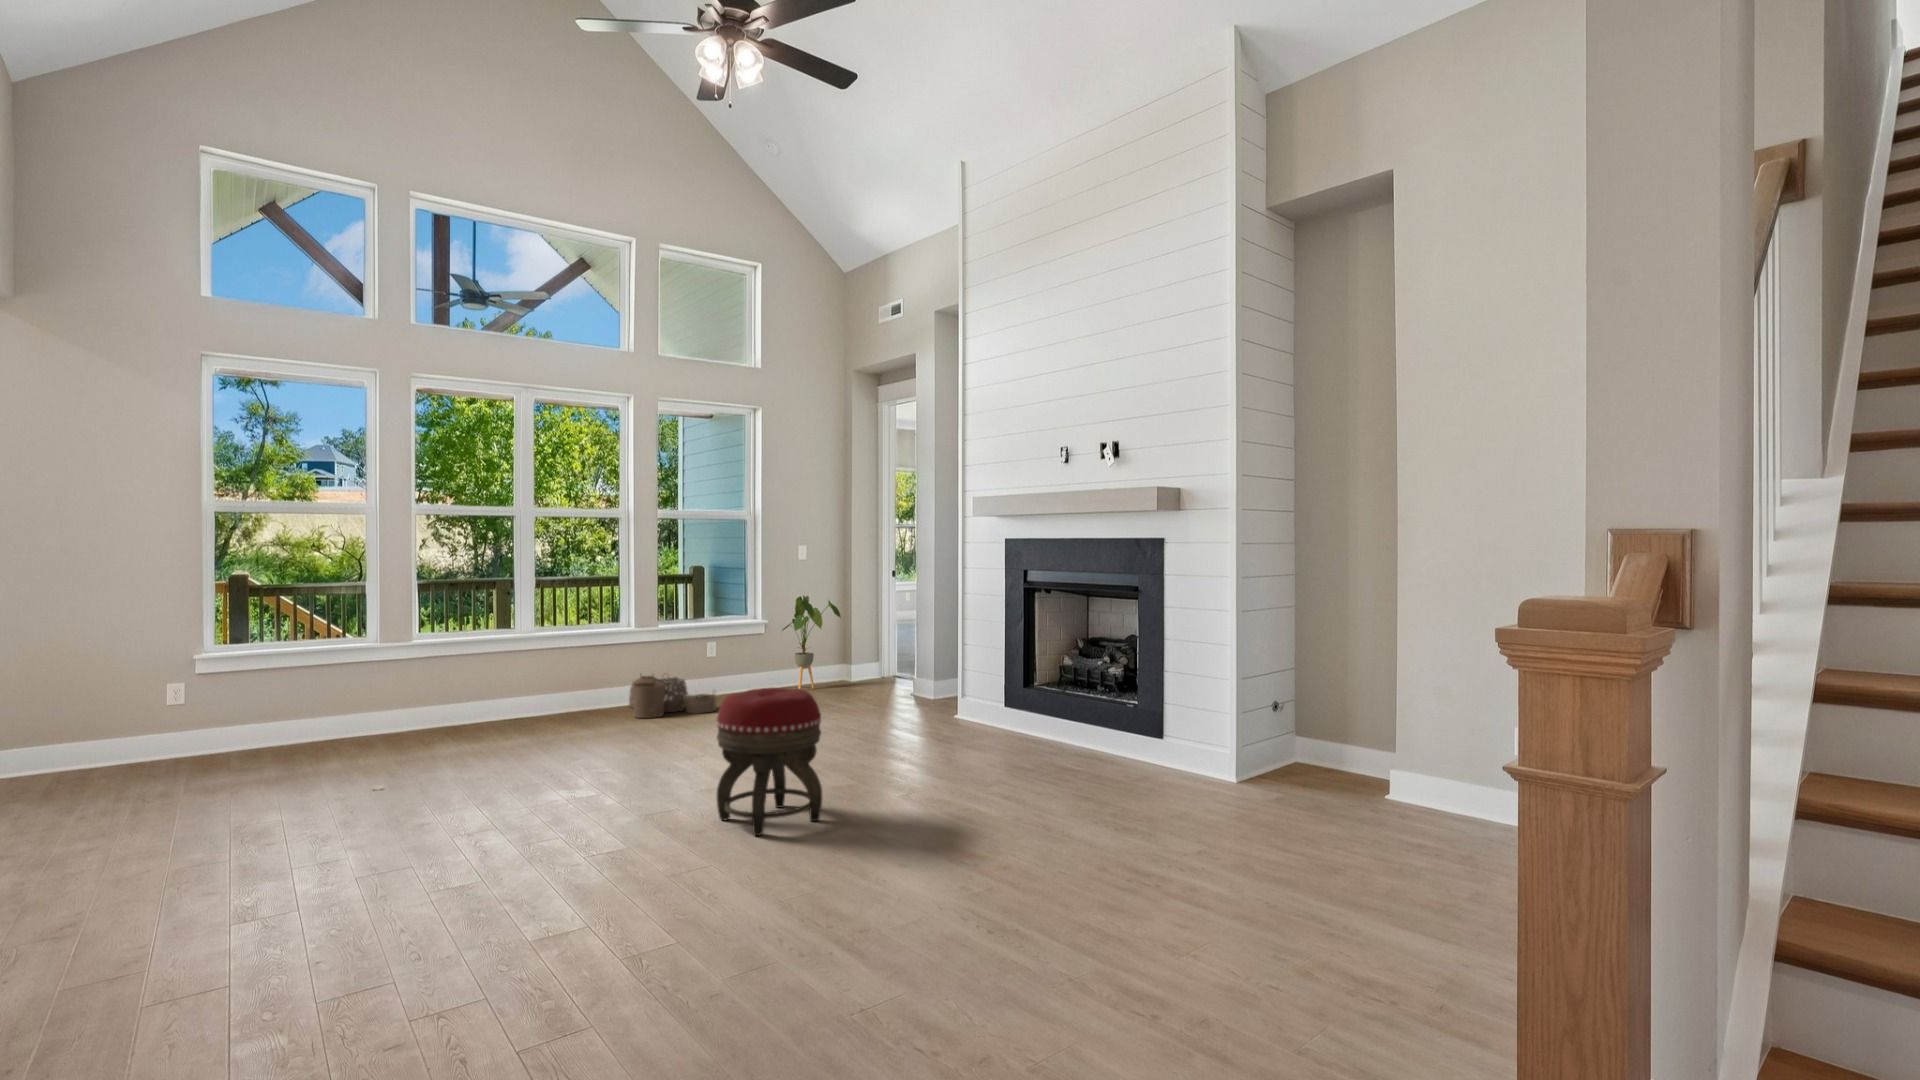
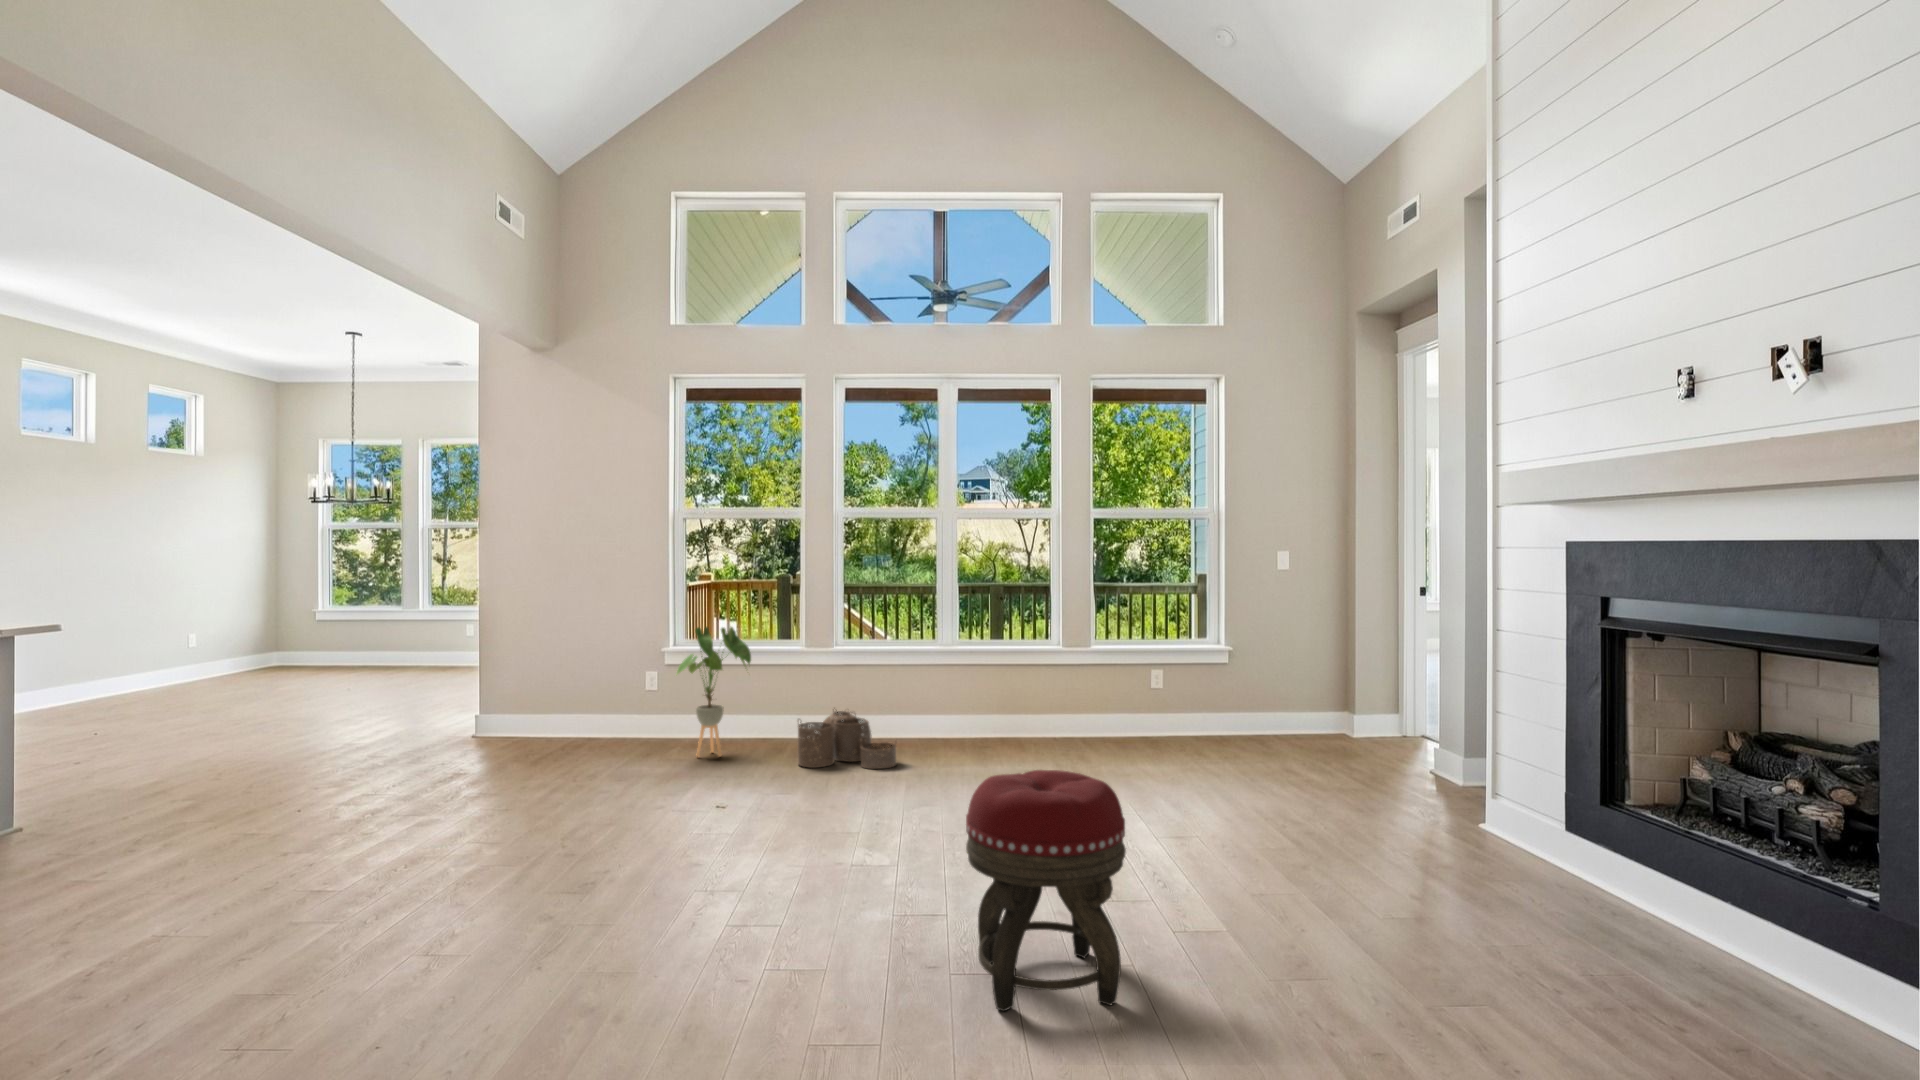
house plant: present [782,596,841,689] -> present [677,627,751,757]
woven basket: present [629,674,716,718] -> present [798,710,896,769]

